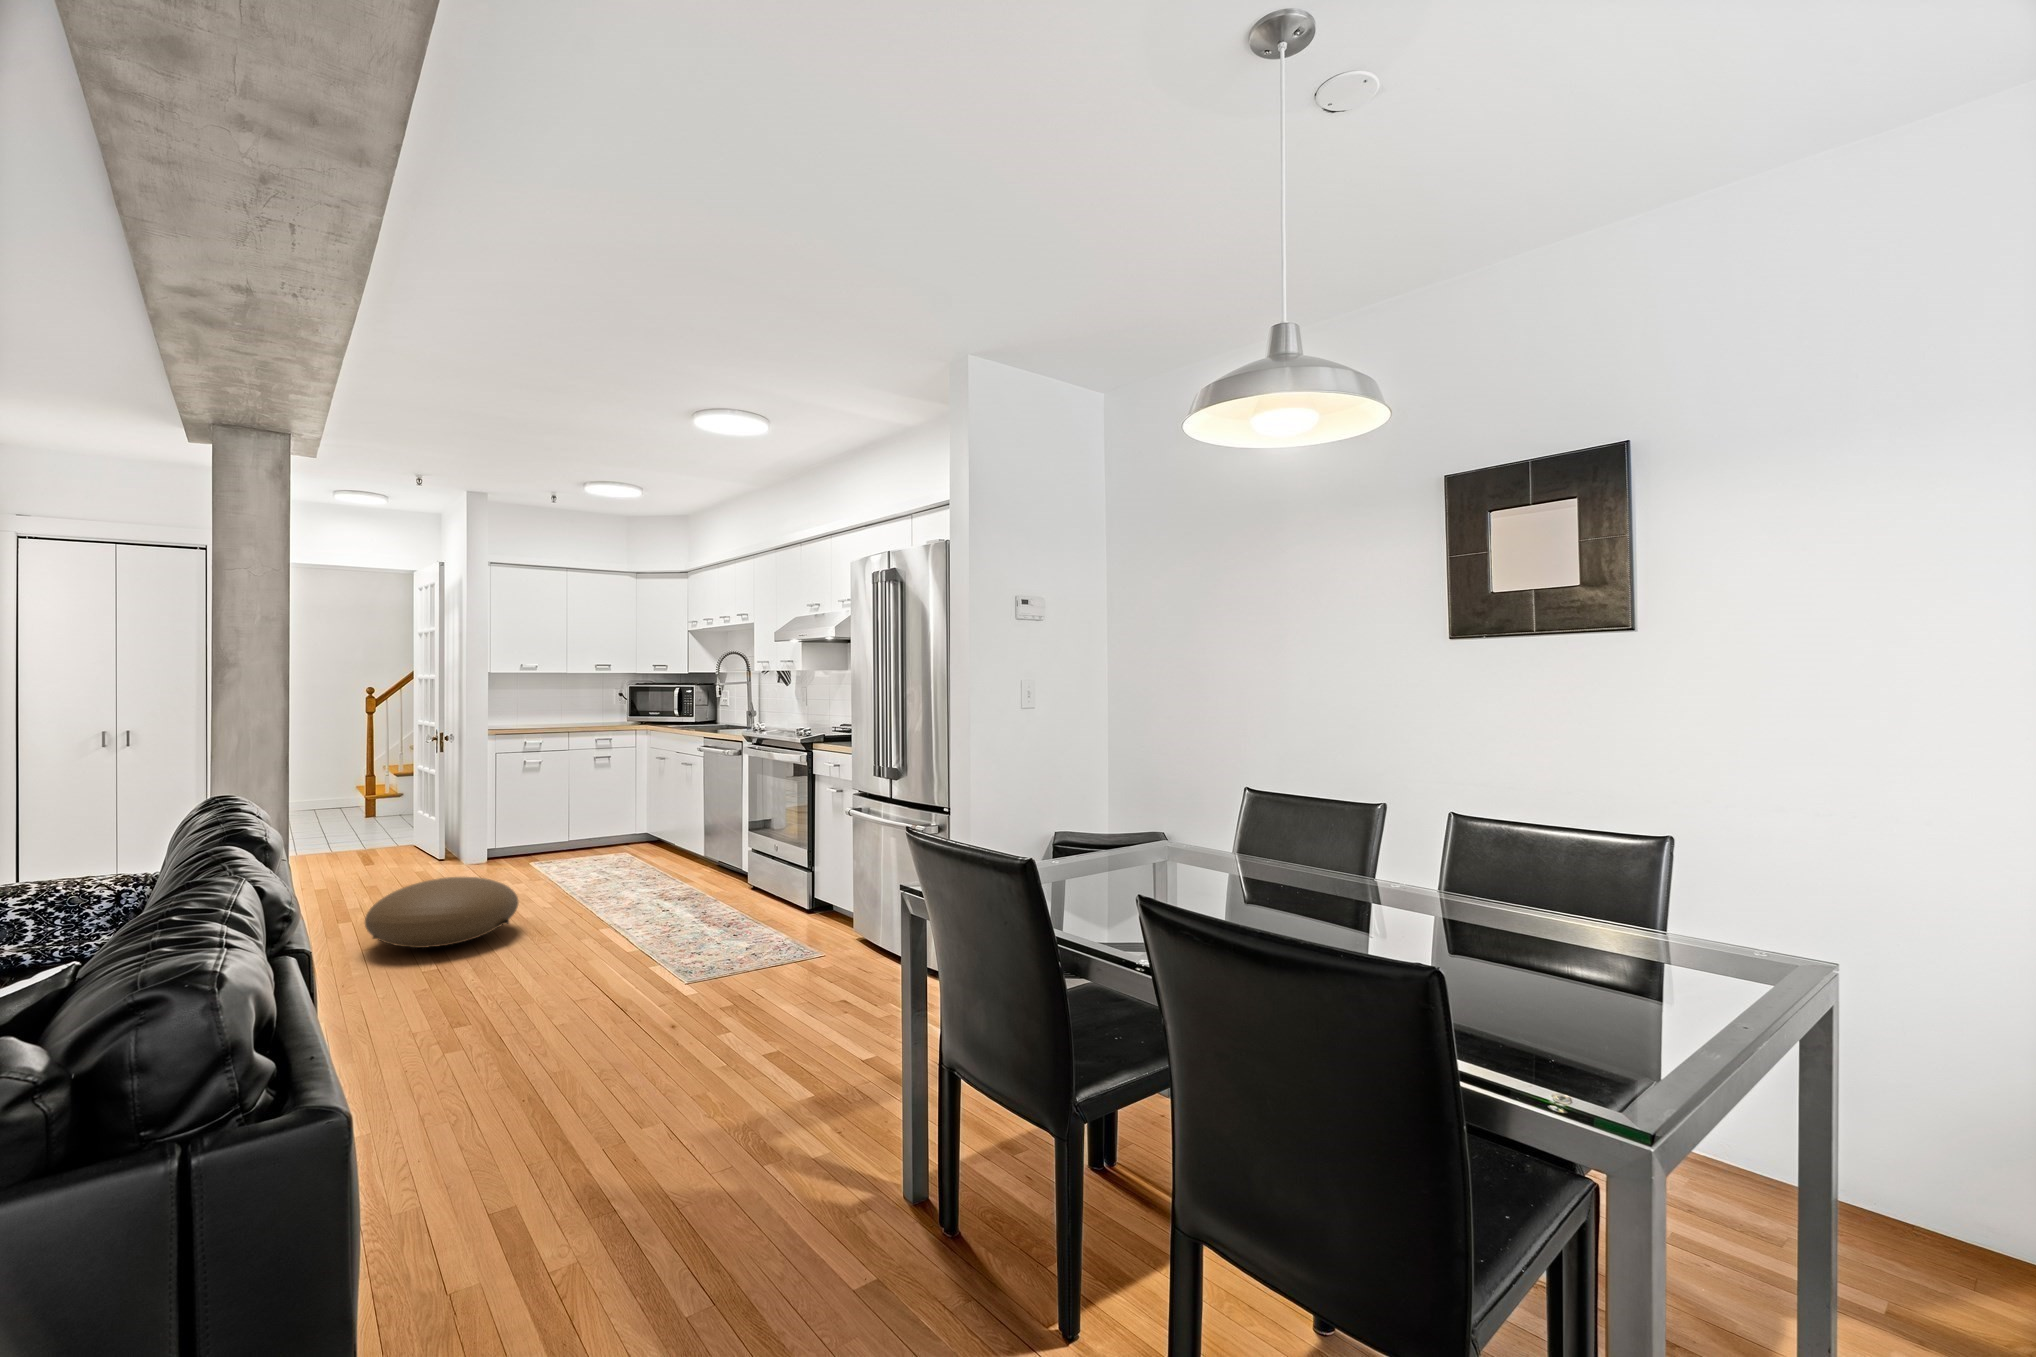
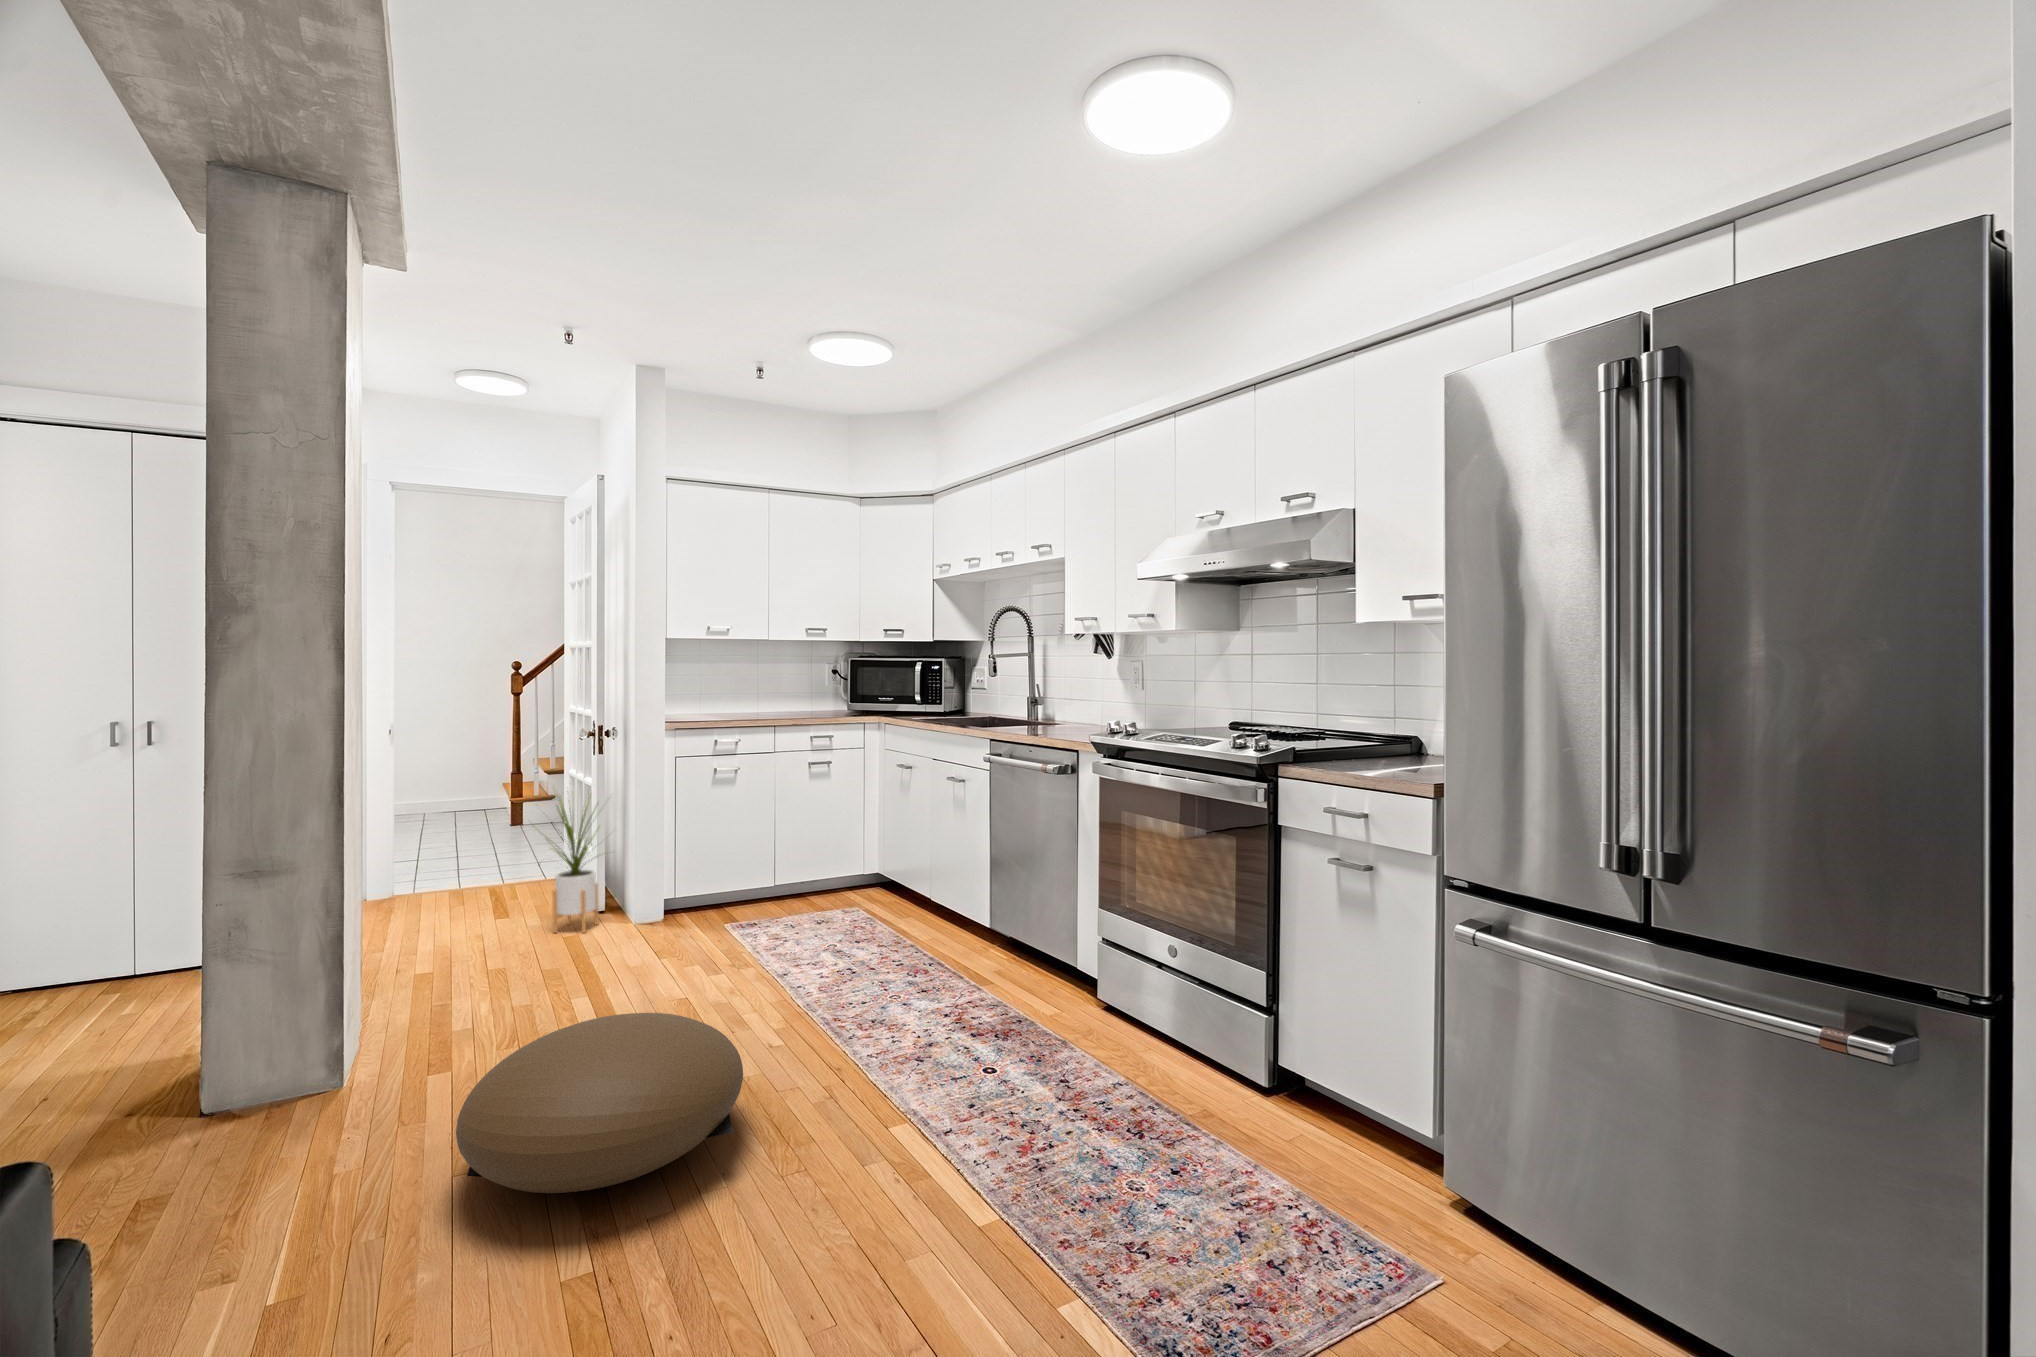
house plant: none [390,770,453,870] -> present [545,796,611,933]

